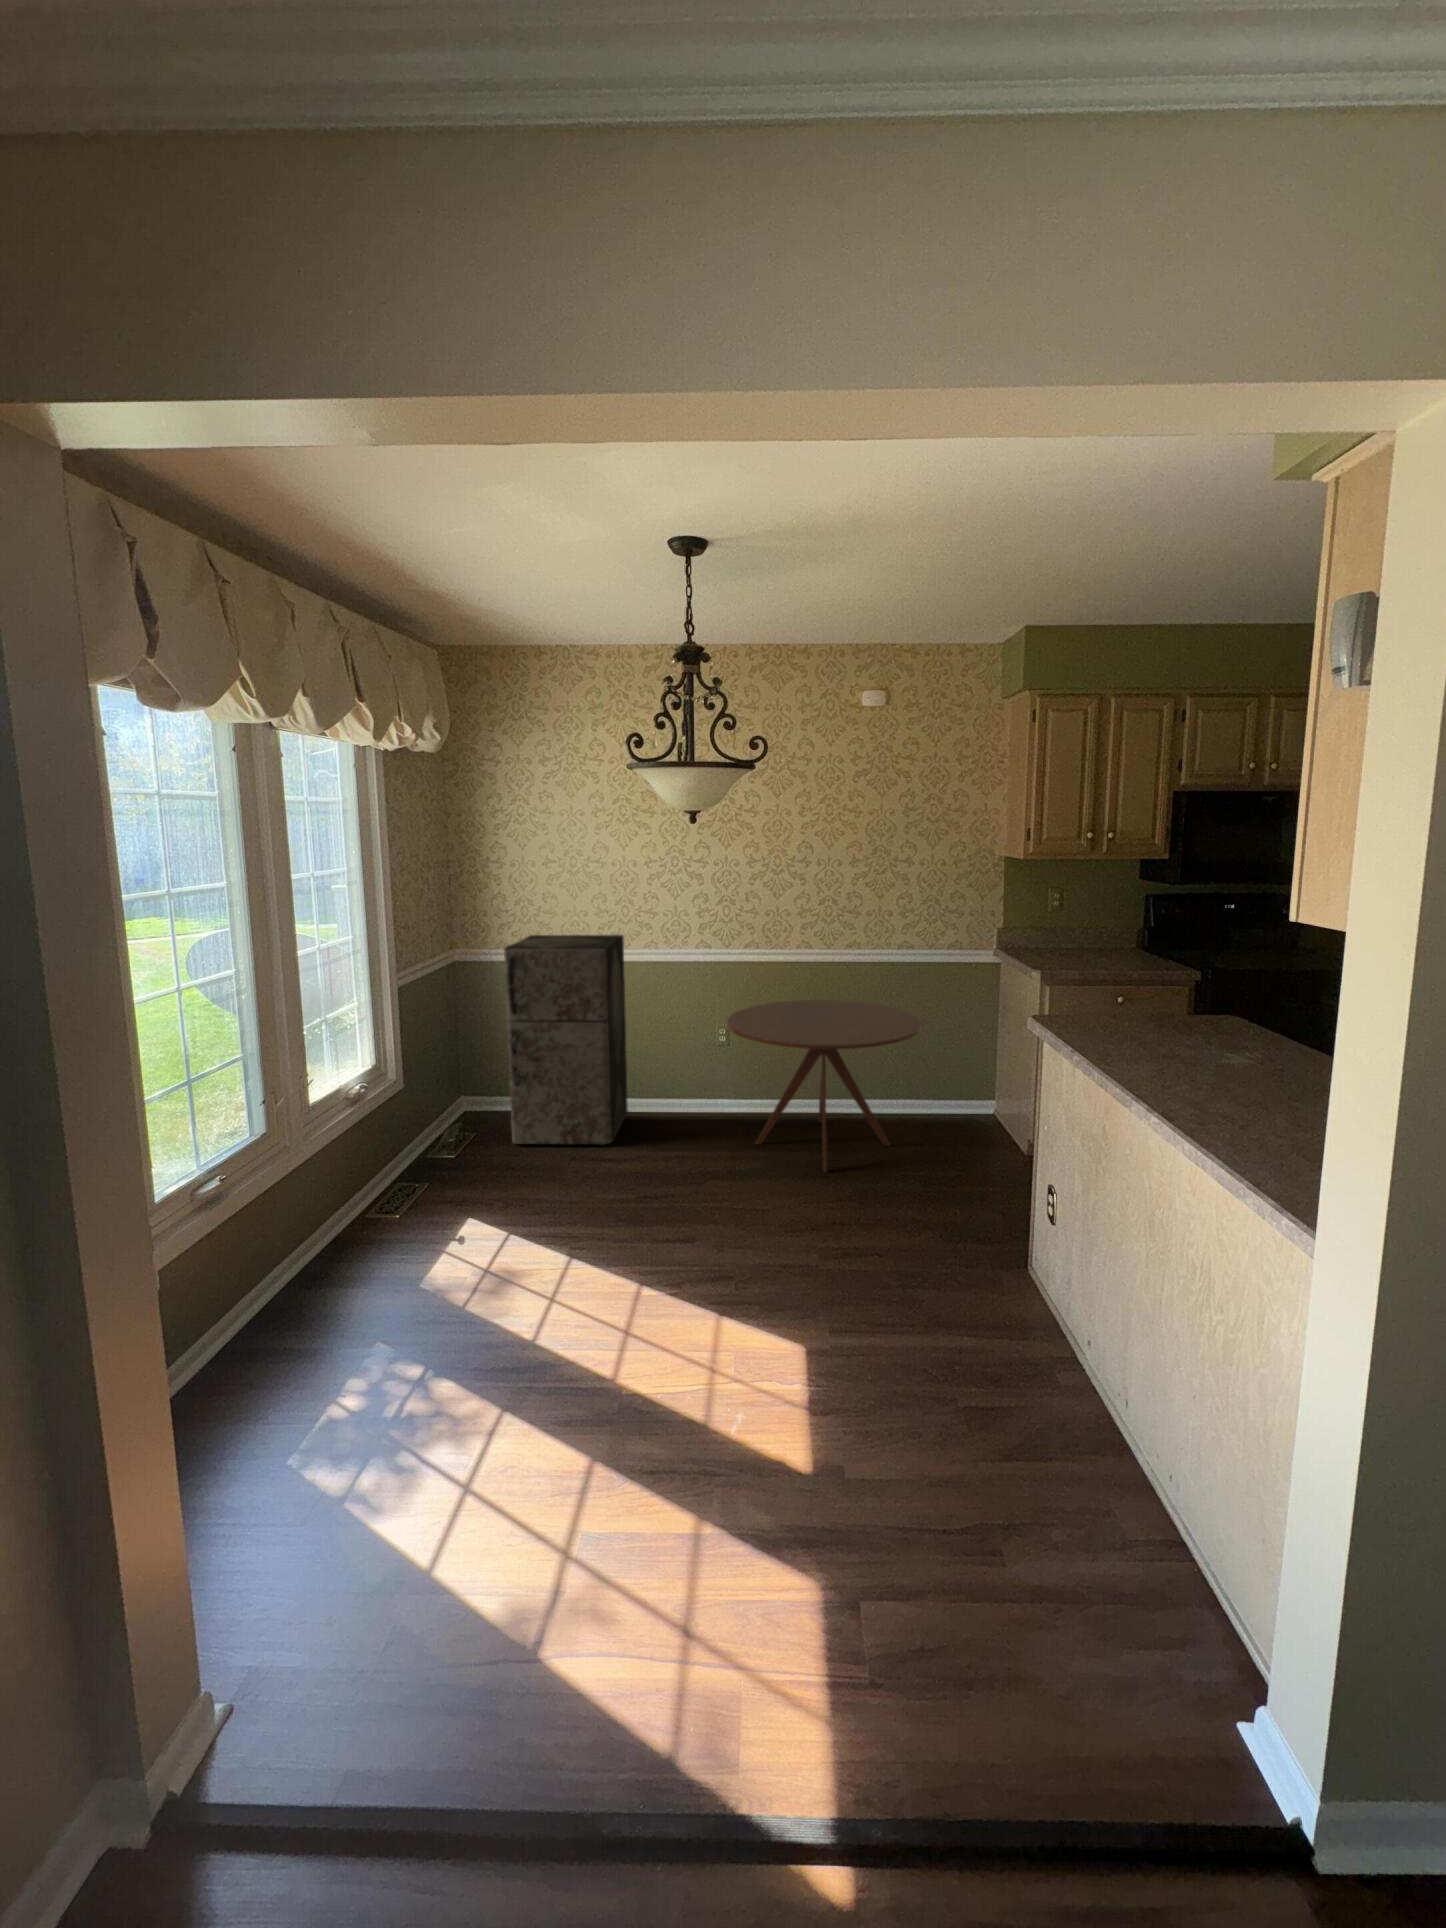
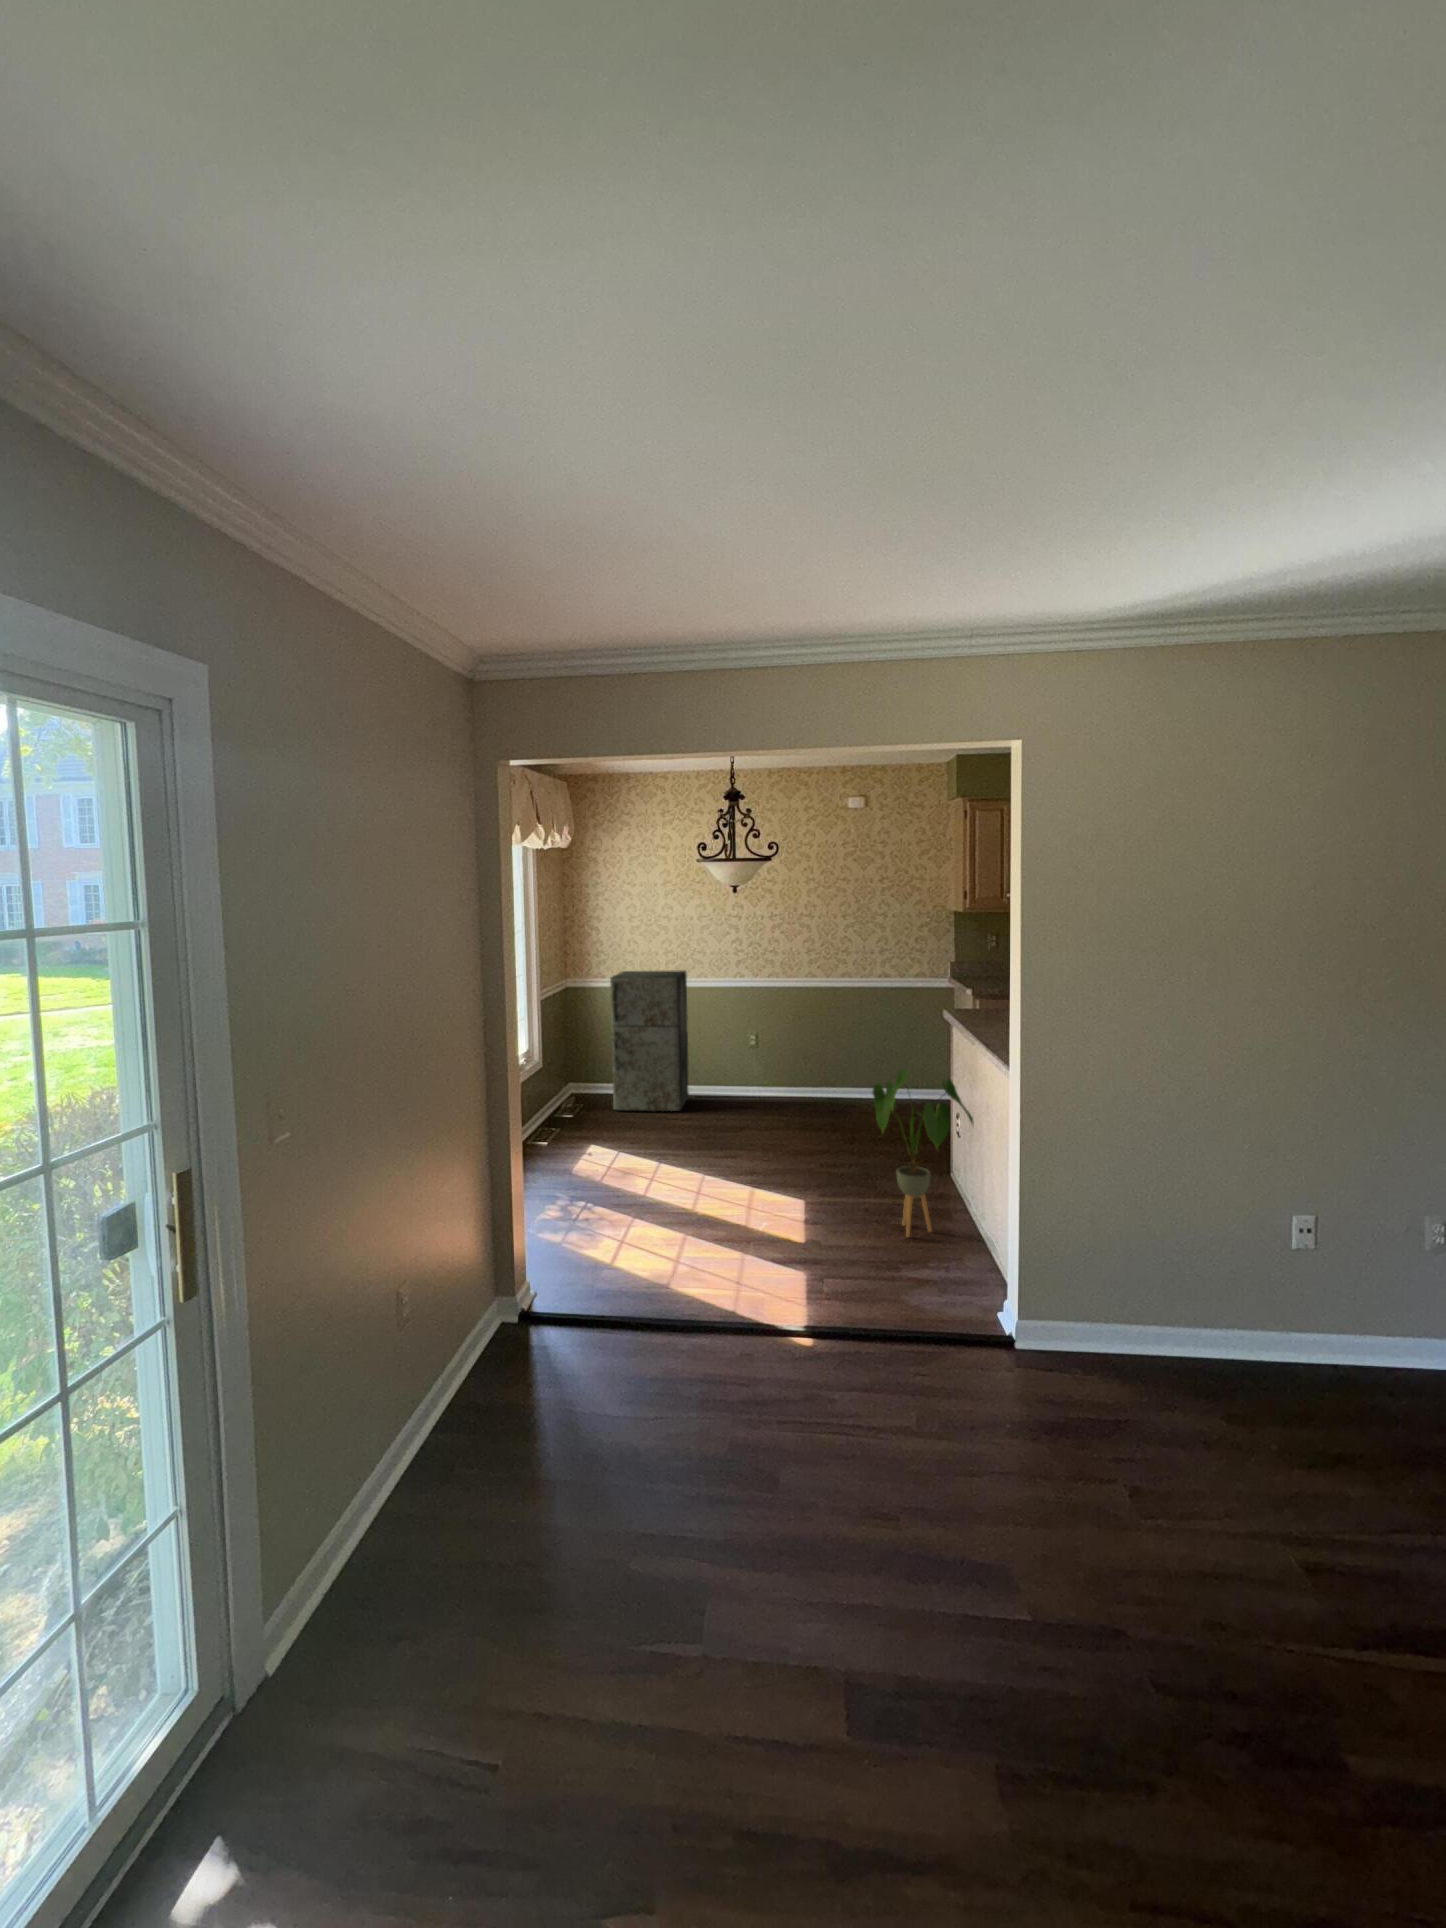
round table: present [727,1000,921,1172] -> none [758,1016,891,1127]
house plant: none [938,1145,1126,1448] -> present [873,1069,973,1237]

